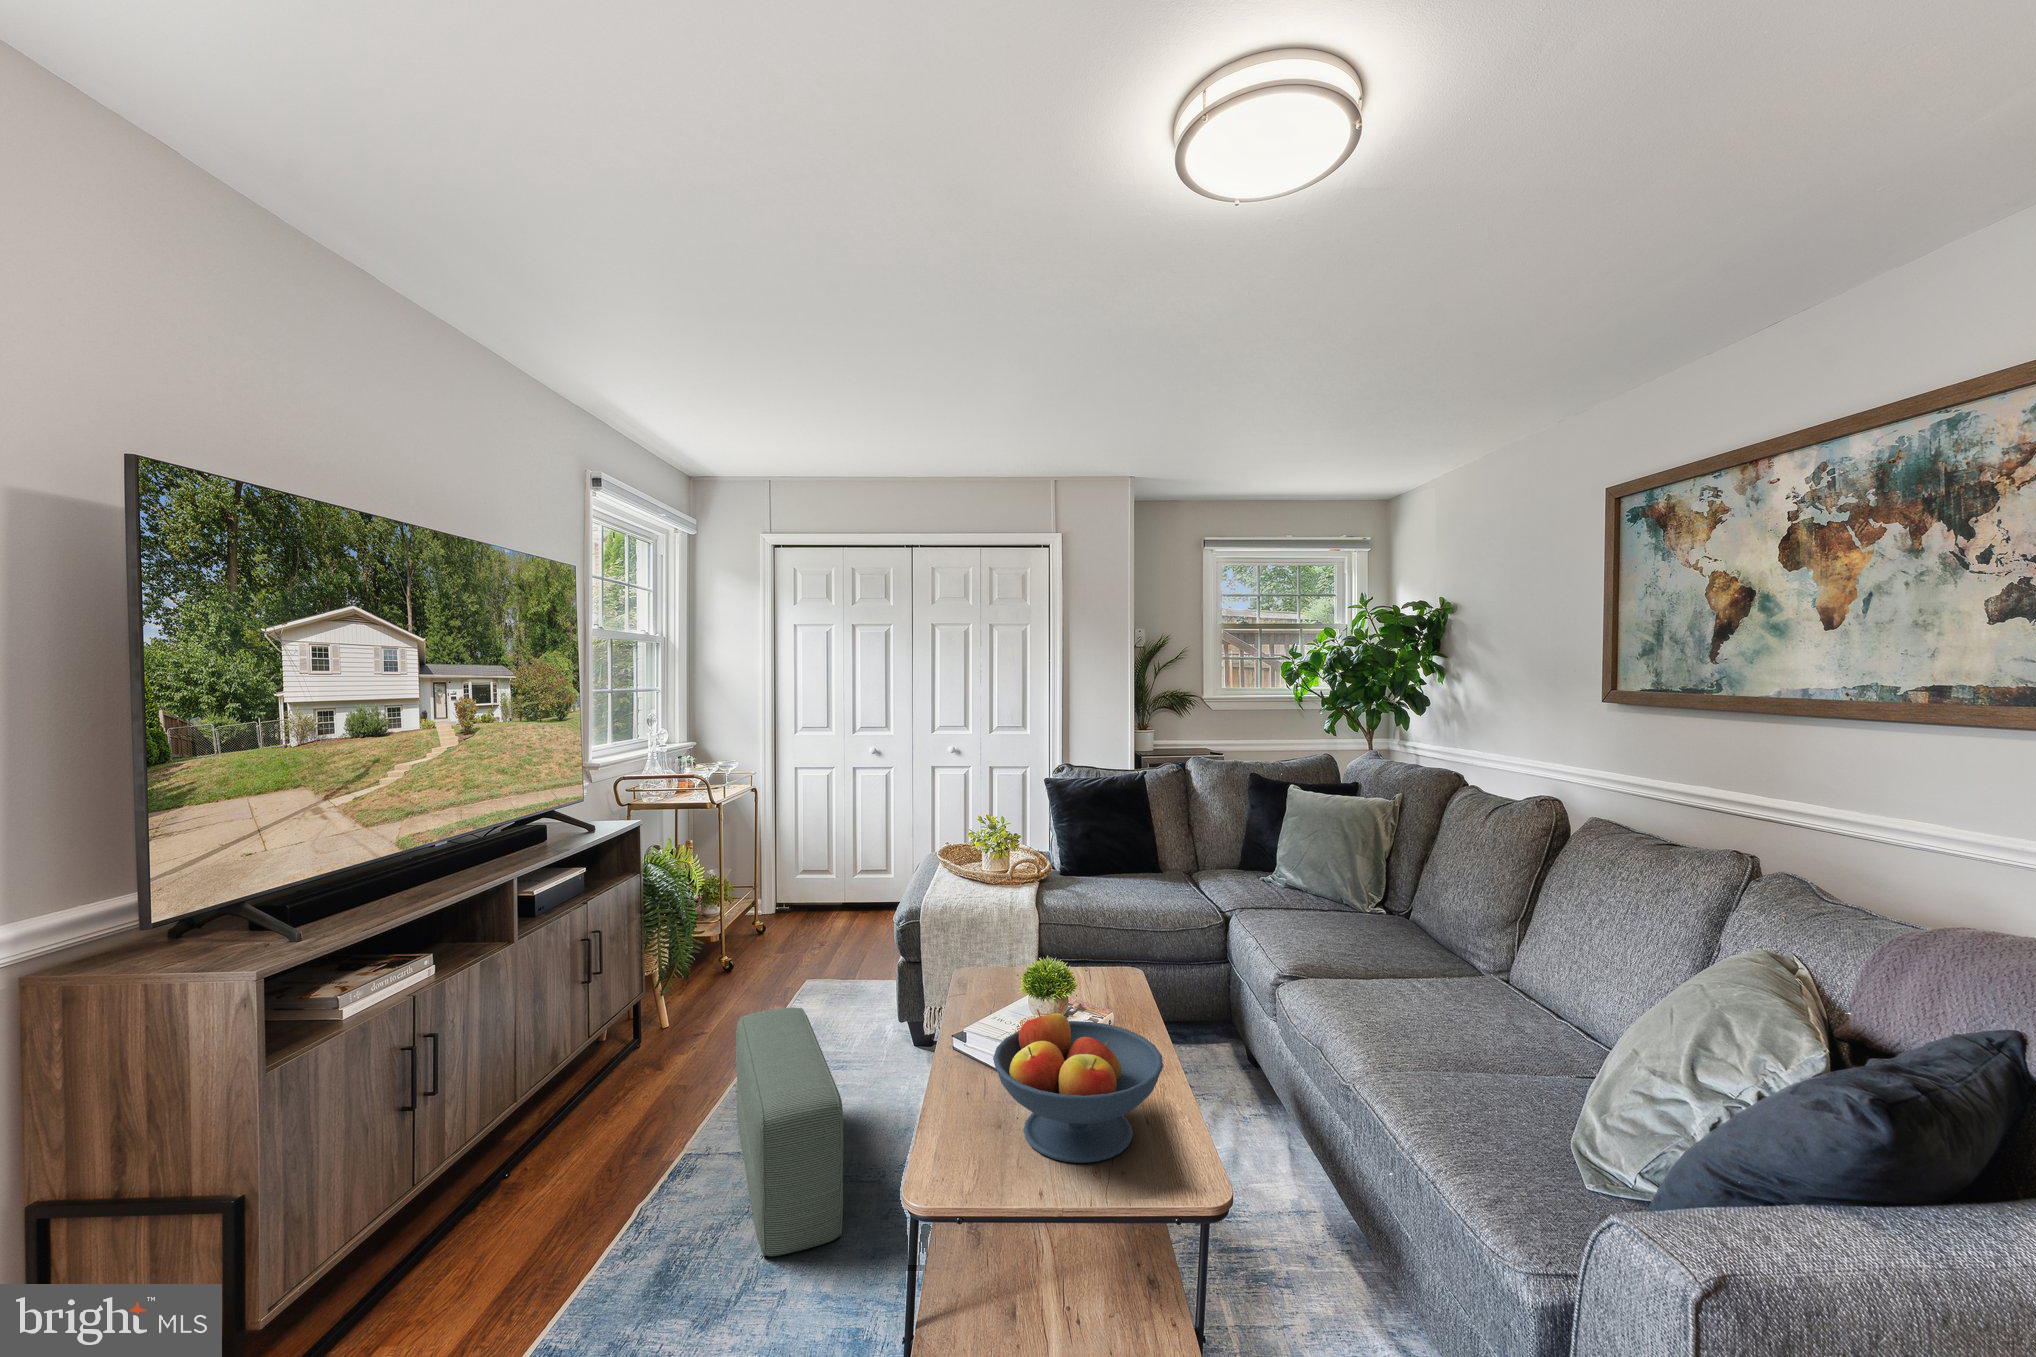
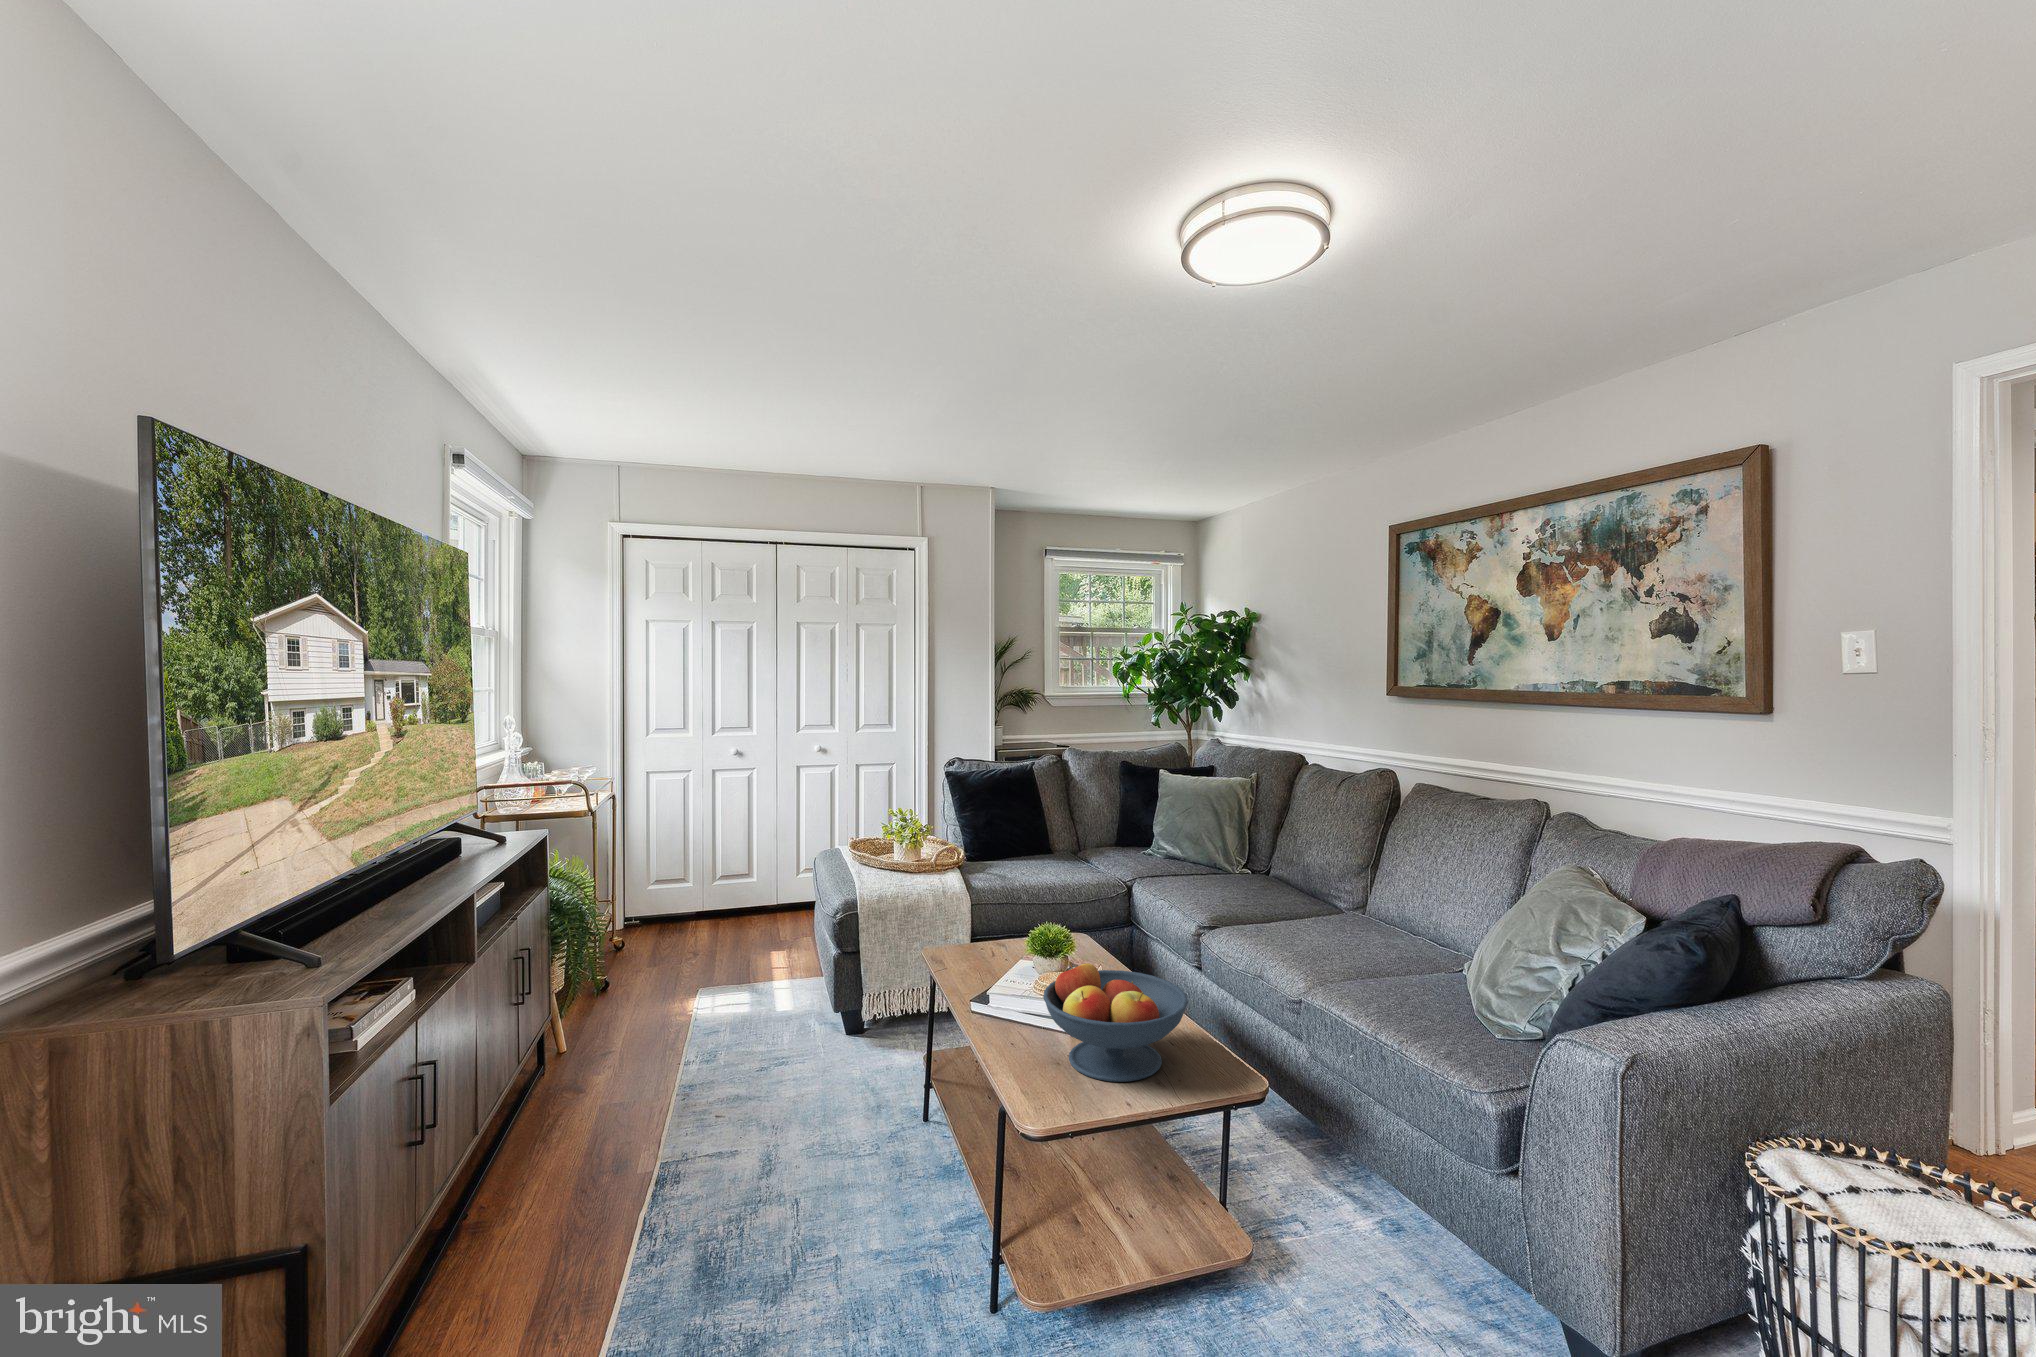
pouf: present [736,1008,843,1256] -> none [699,1003,863,1232]

